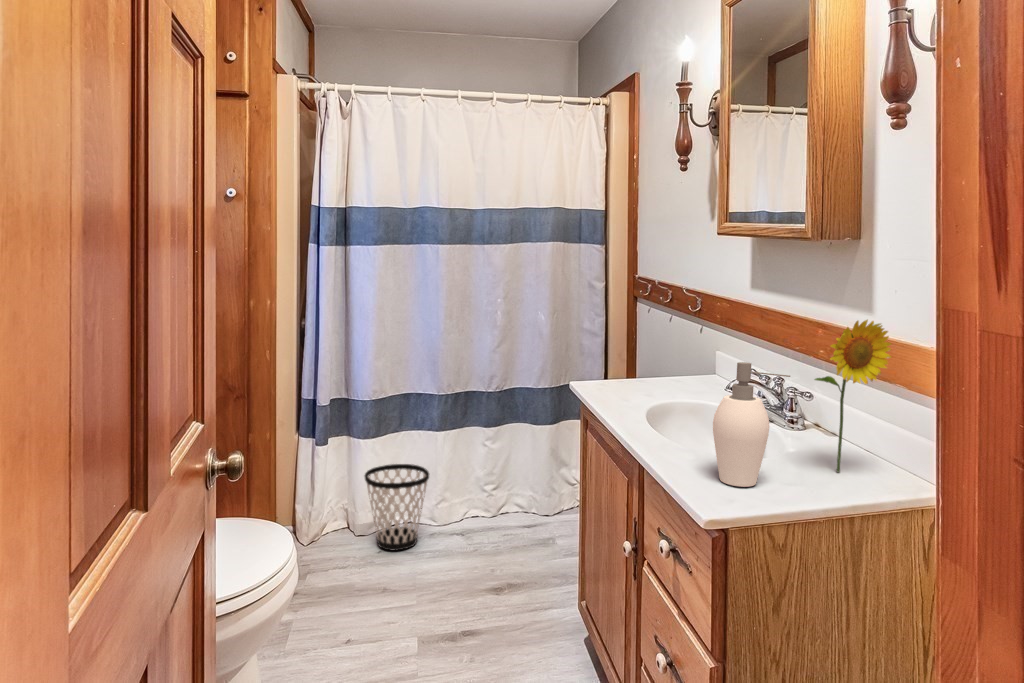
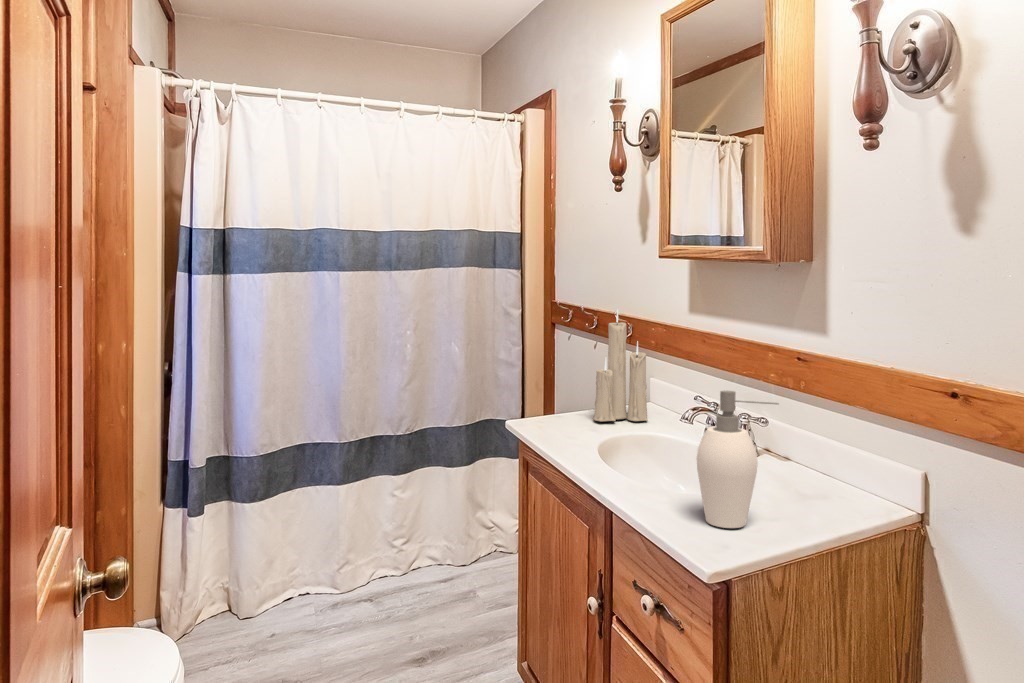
candle: none [651,278,704,388] -> present [593,309,648,422]
flower: present [815,320,891,472] -> none [792,340,868,504]
wastebasket: present [365,464,429,550] -> none [253,525,332,631]

